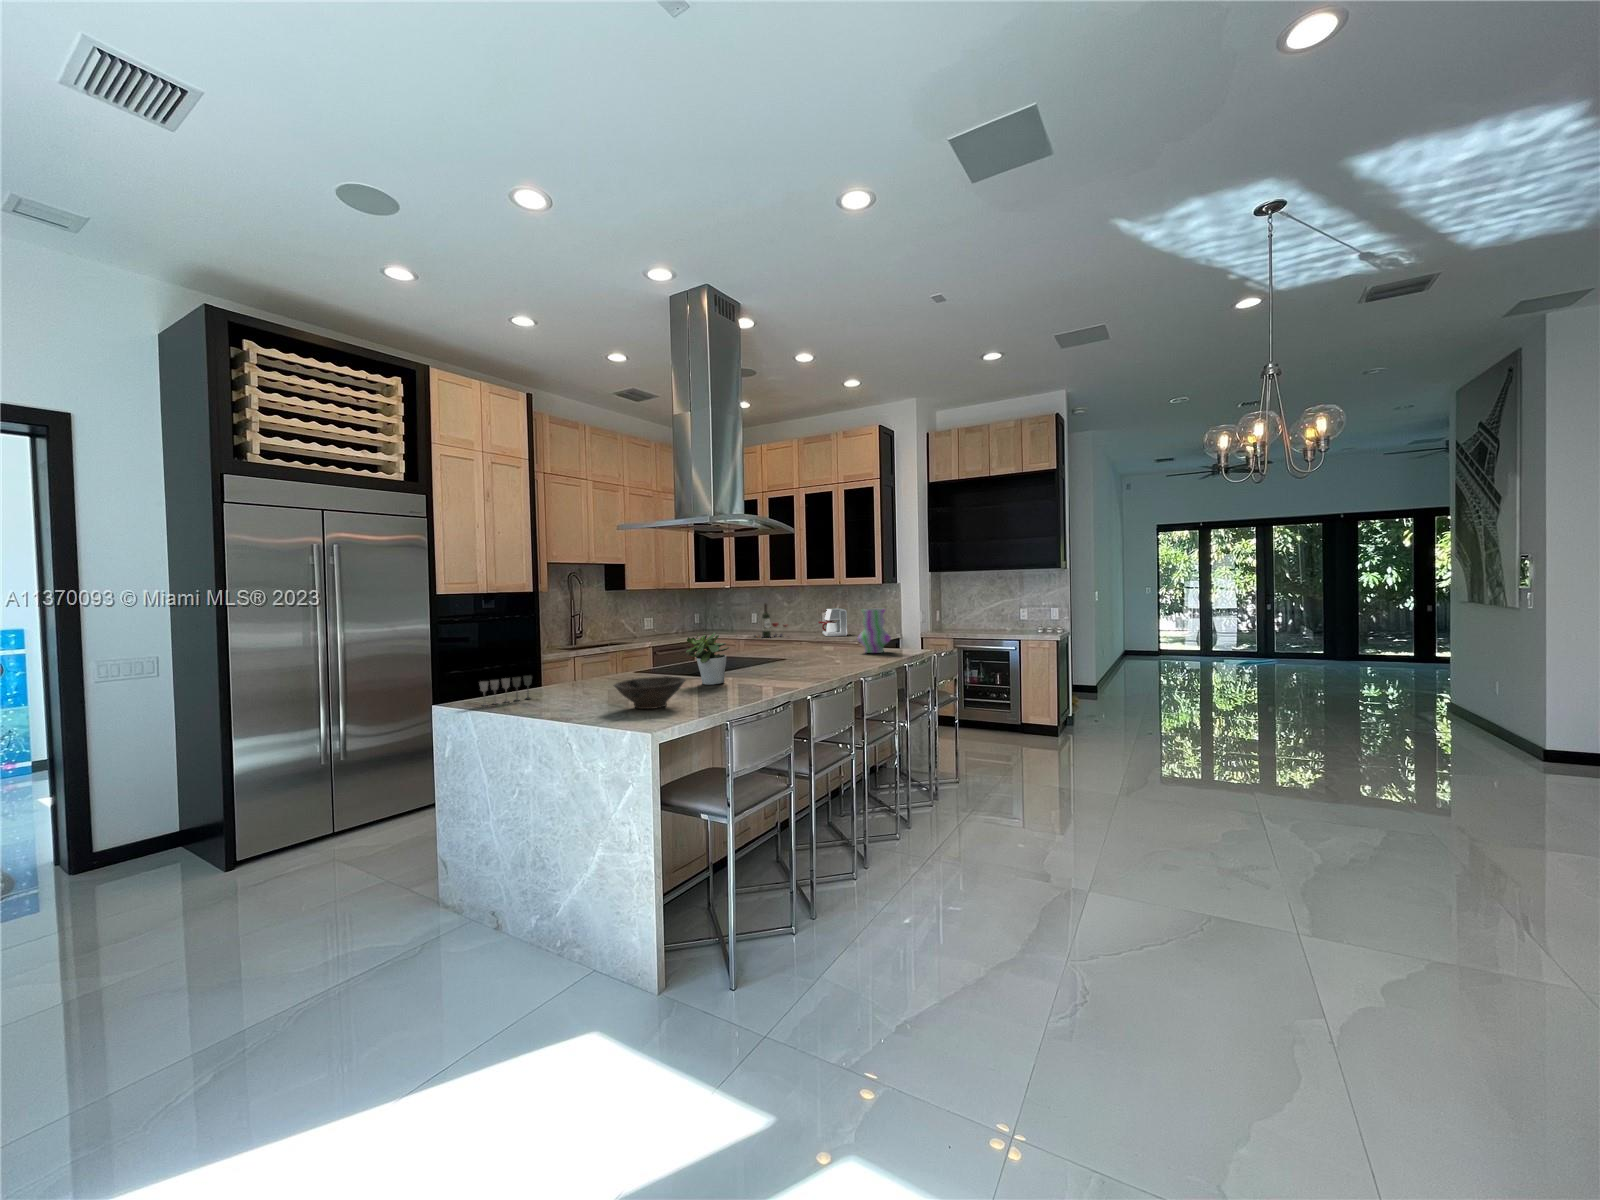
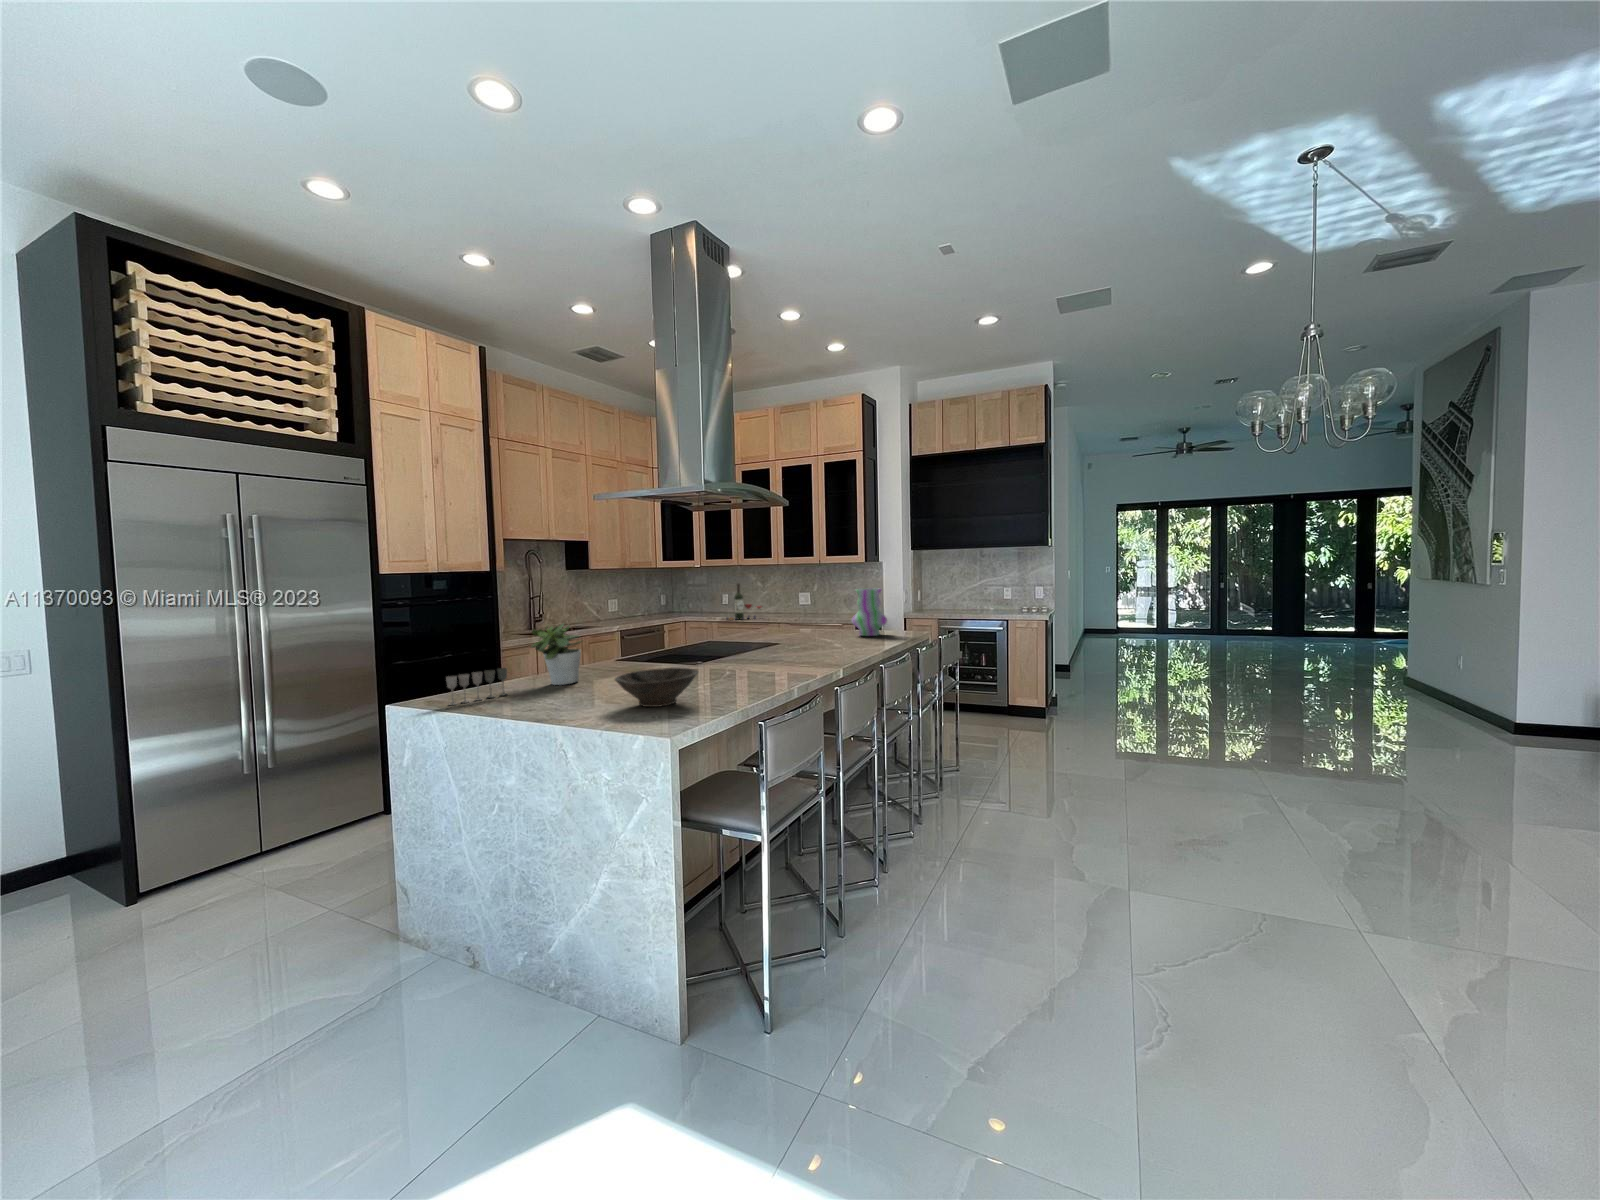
coffee maker: present [818,608,847,637] -> none [795,589,825,618]
potted plant: present [686,633,729,685] -> present [531,624,582,685]

